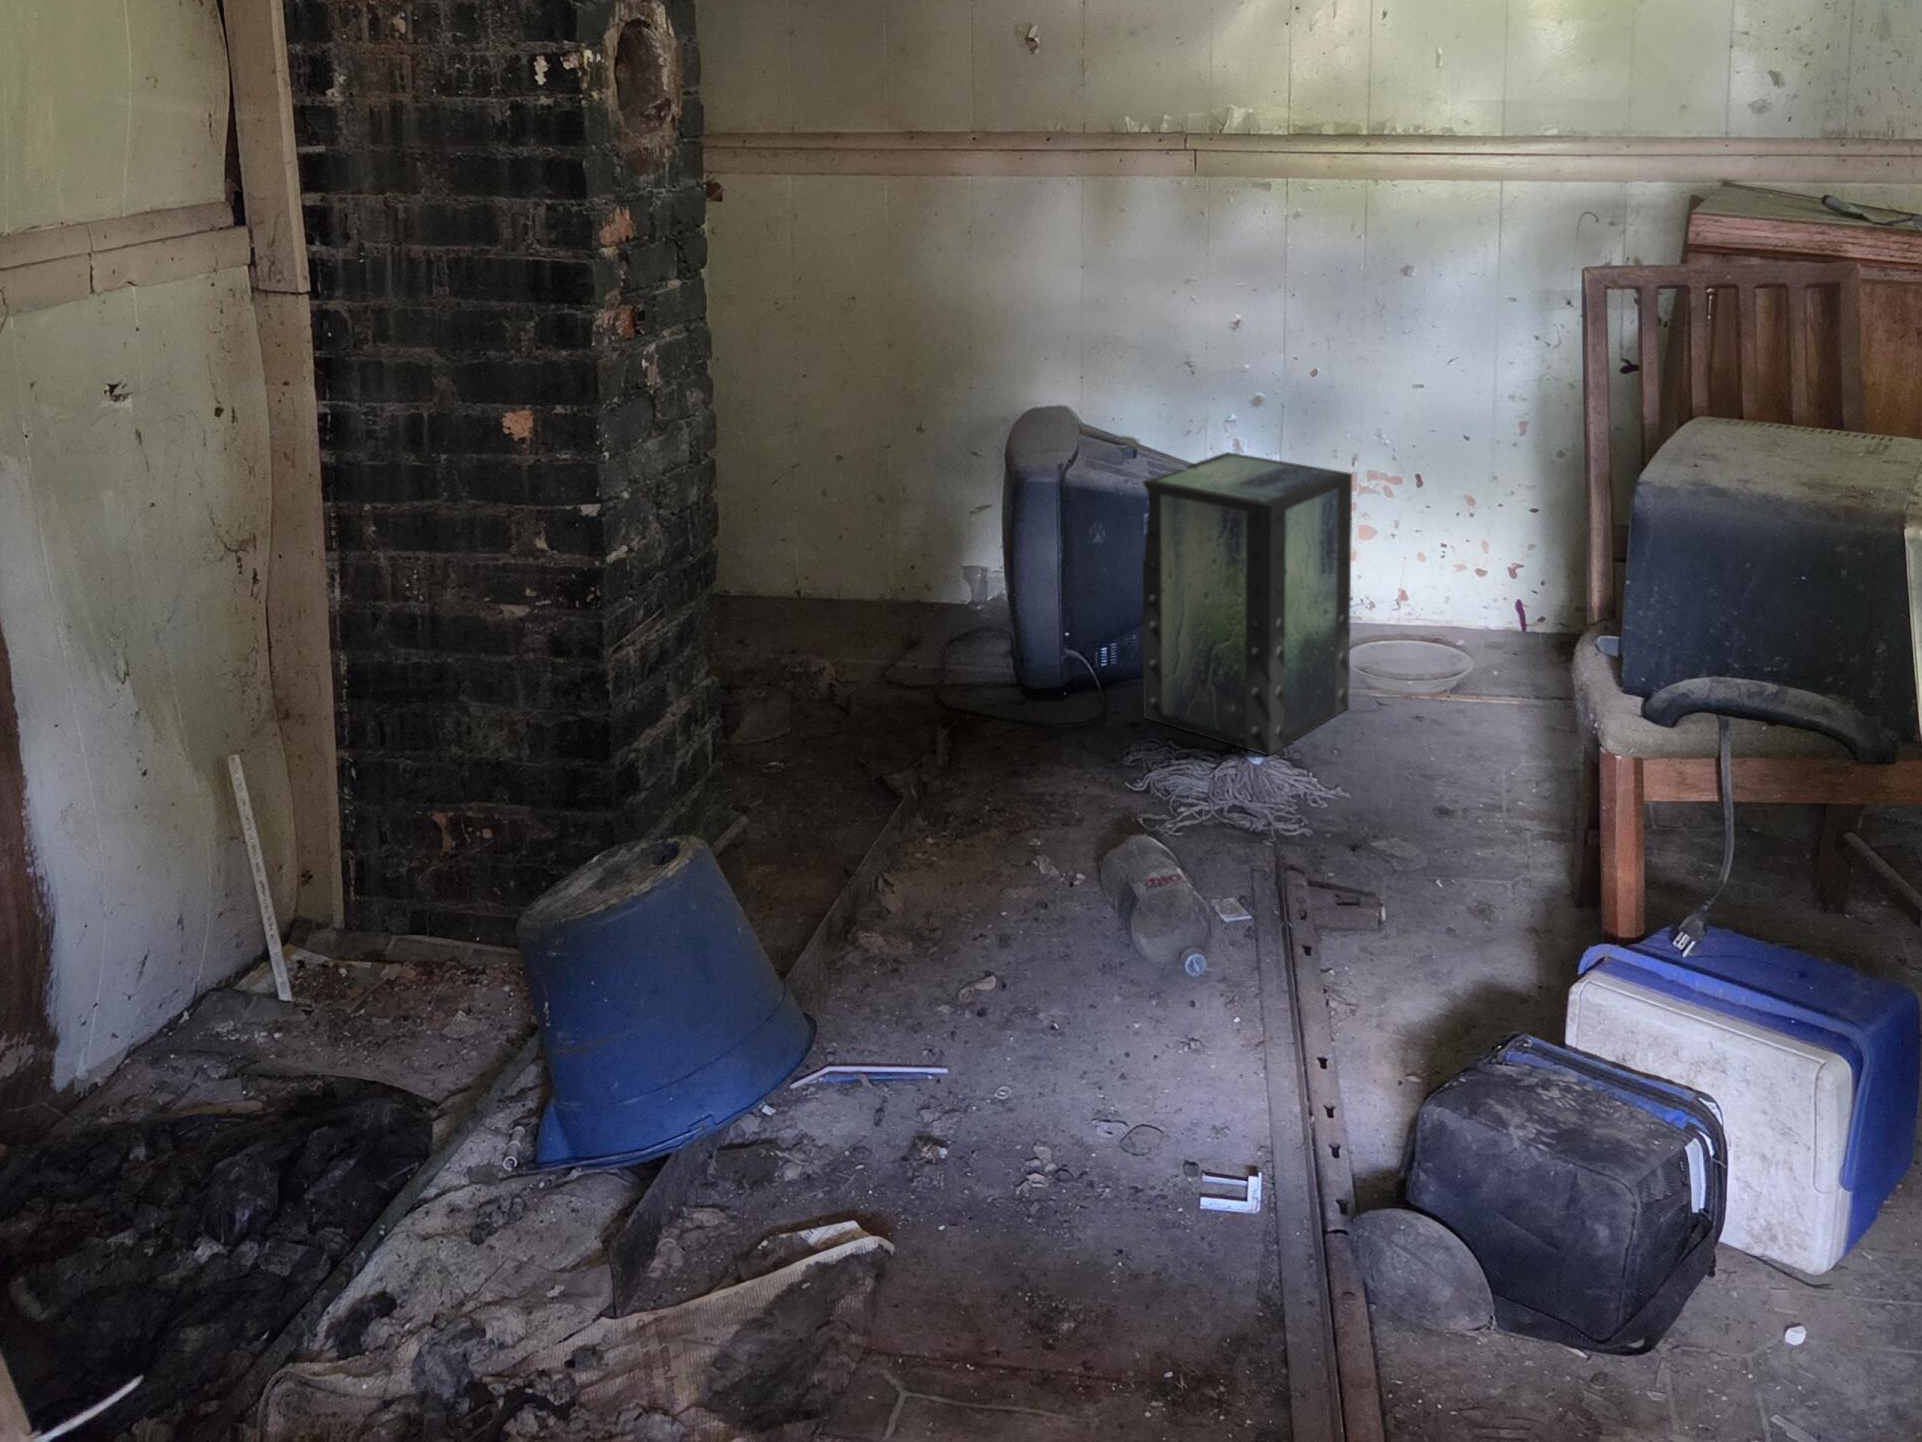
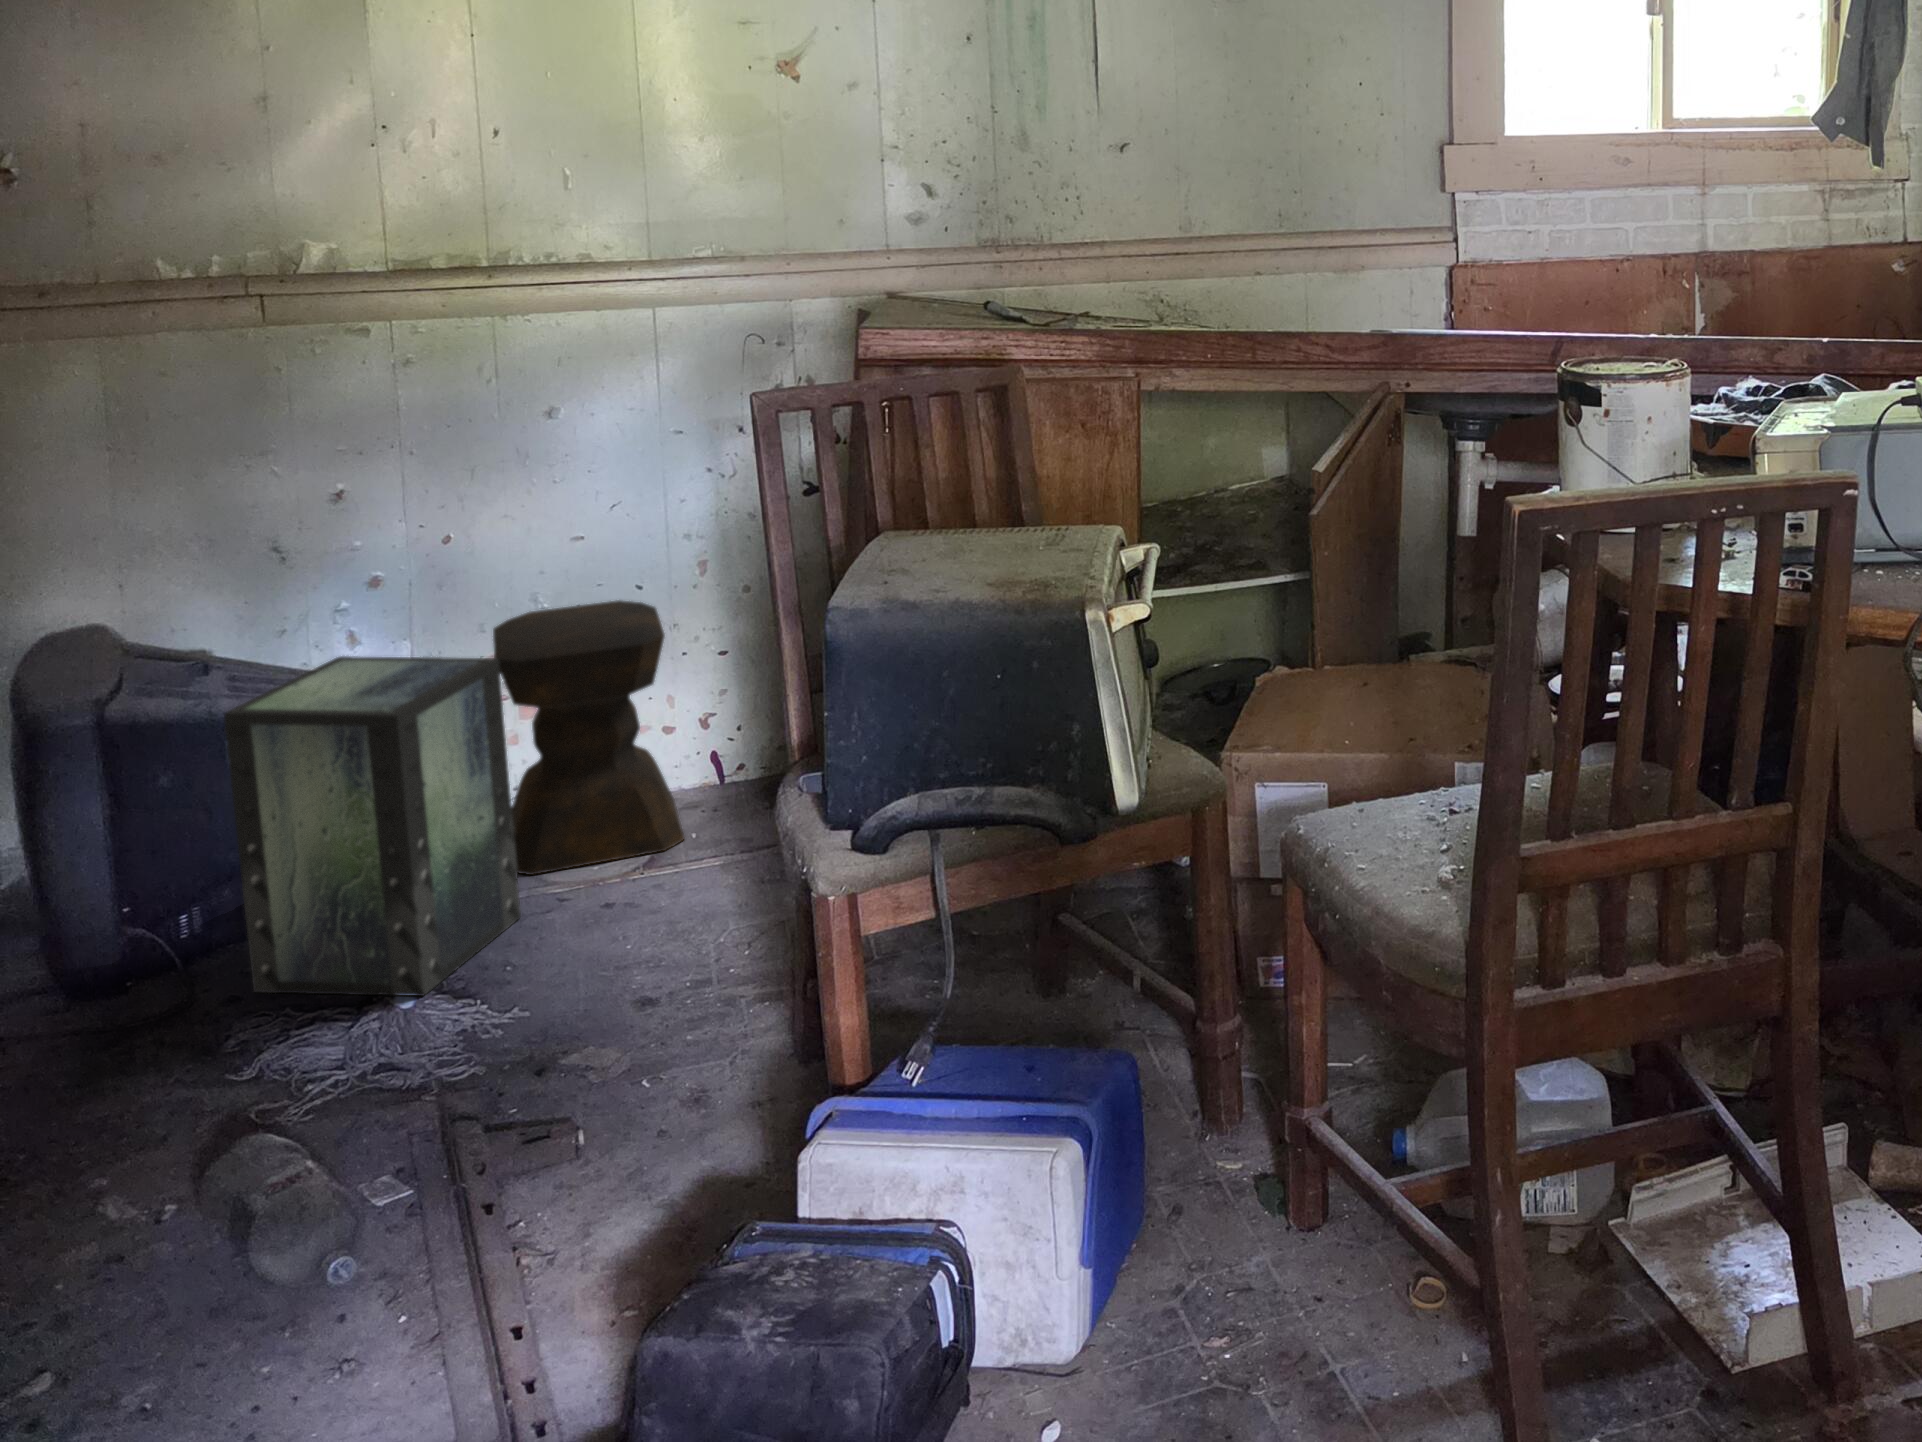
stool: none [1338,442,1490,678] -> present [493,600,684,875]

